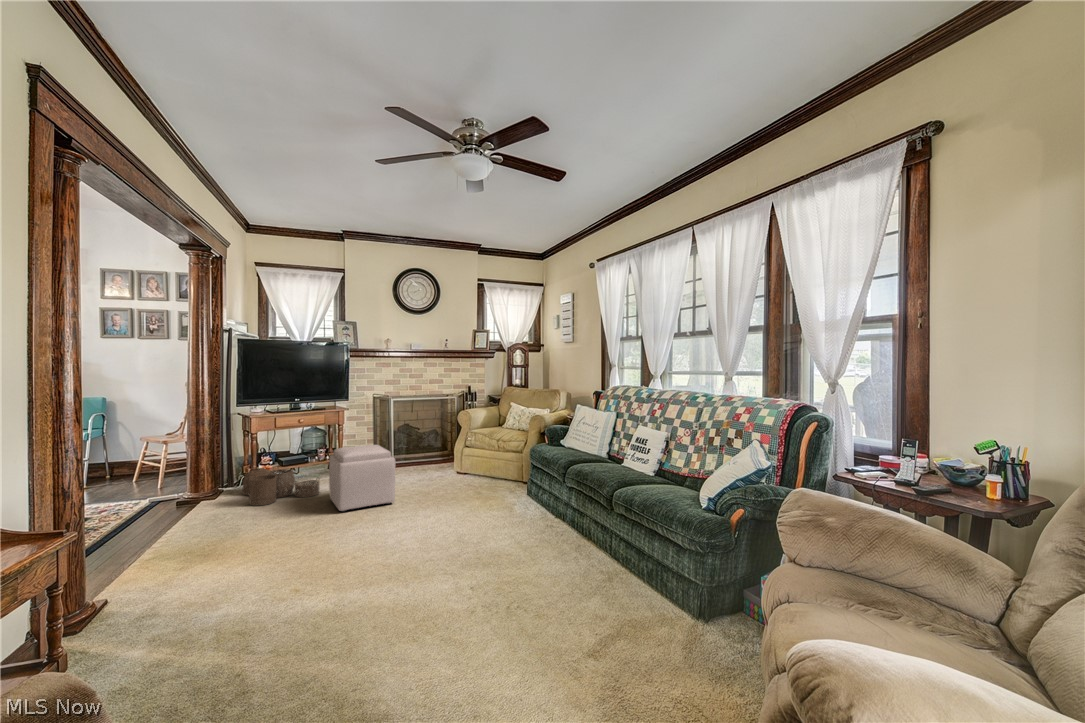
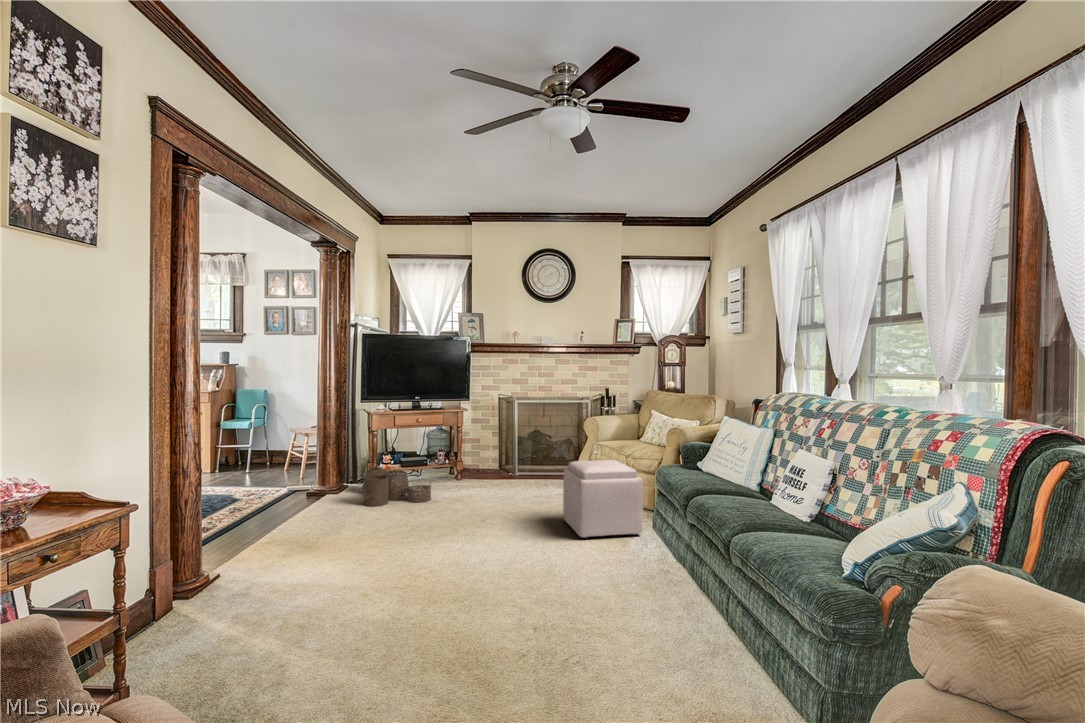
ottoman: present [329,445,396,512] -> present [563,460,643,538]

